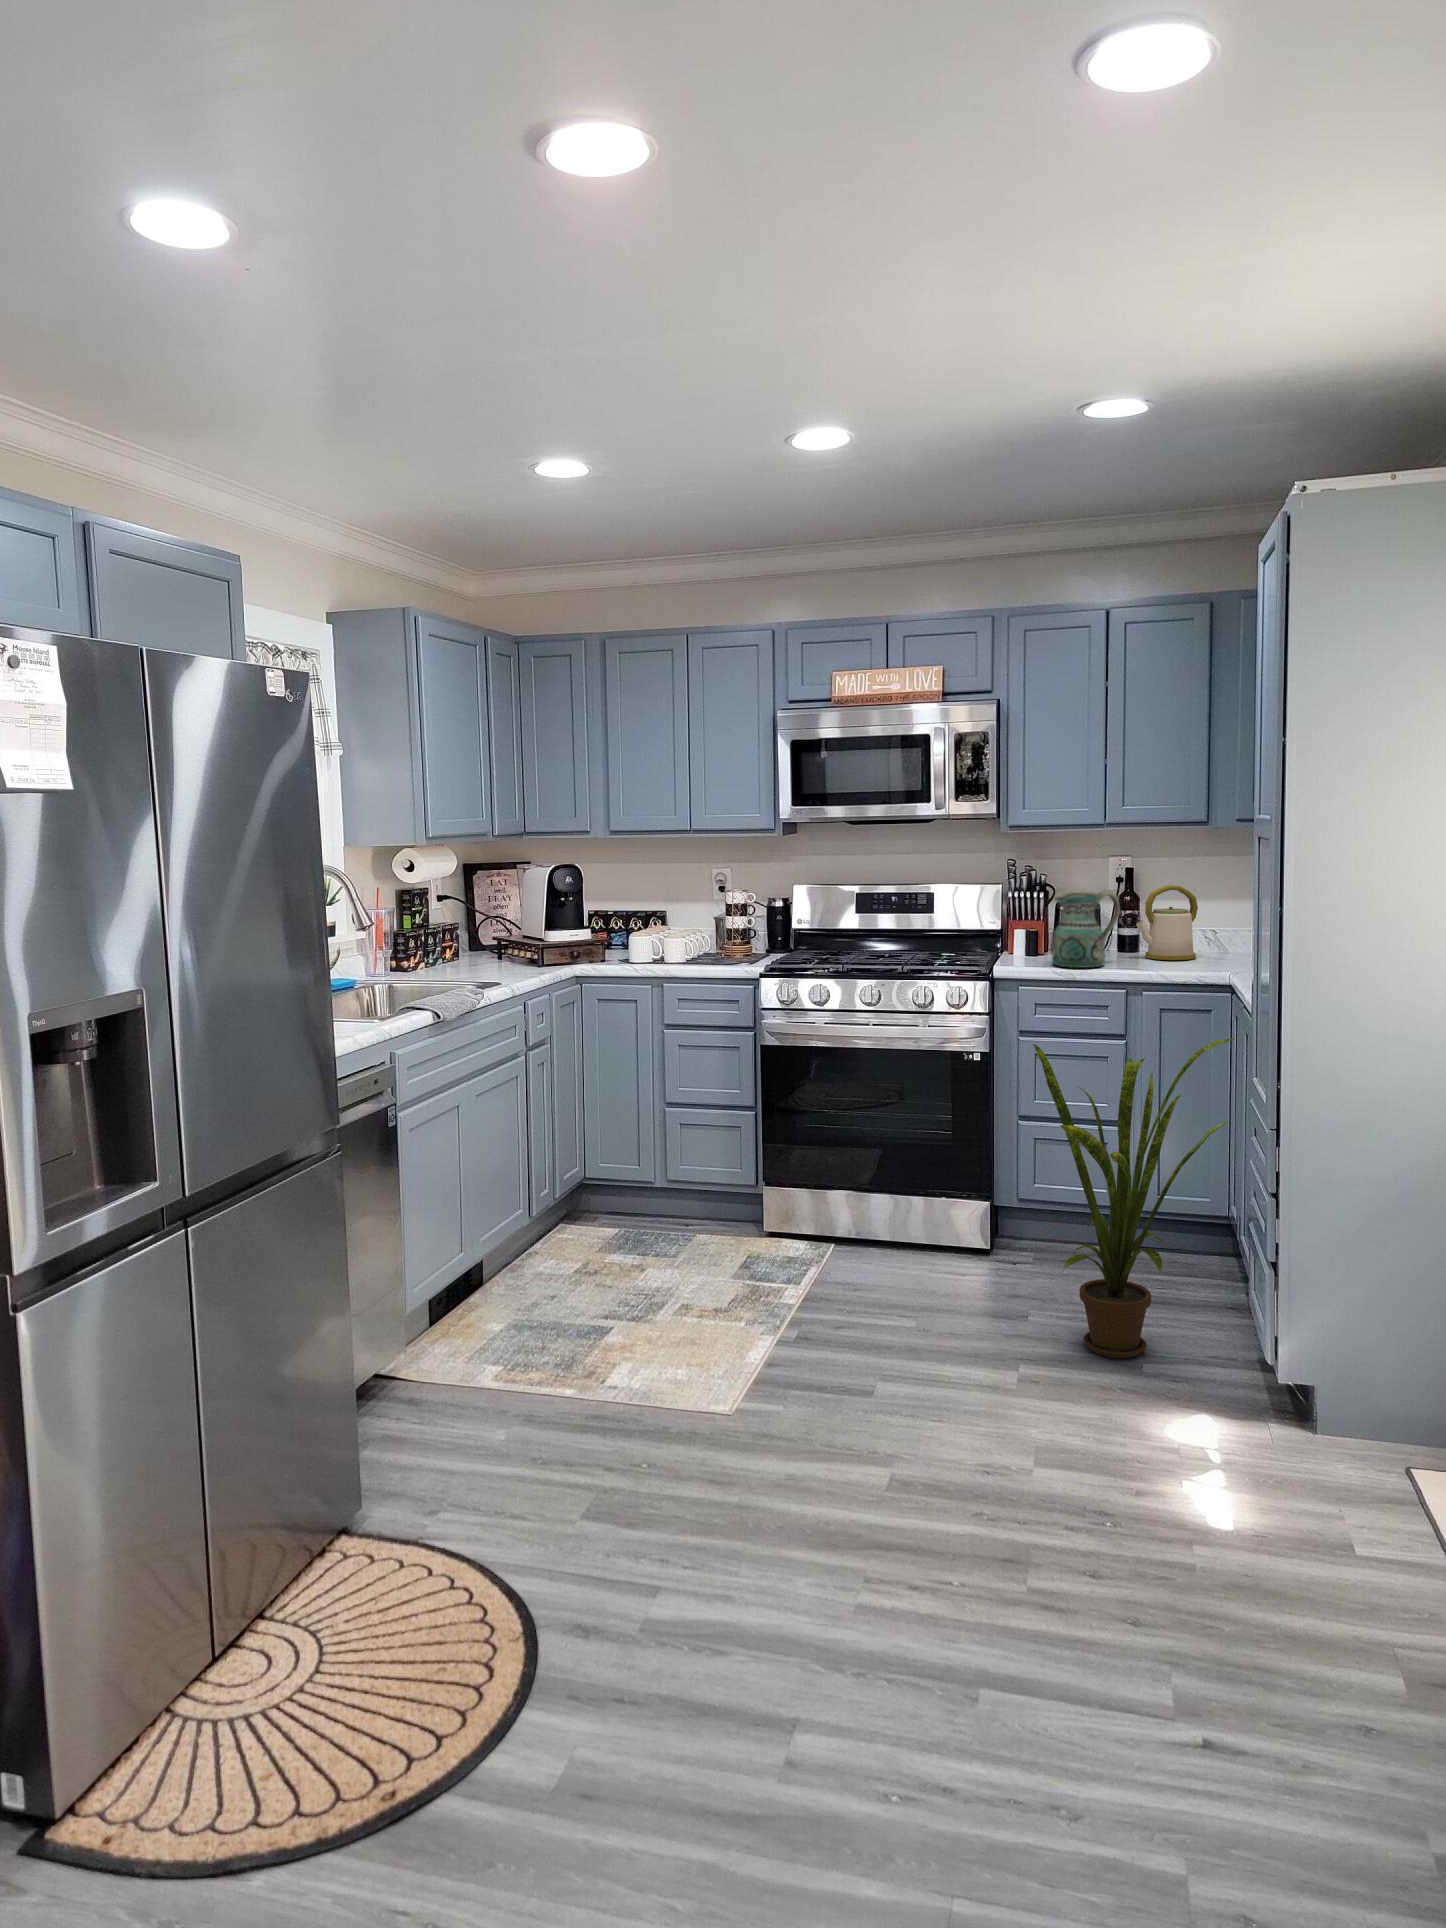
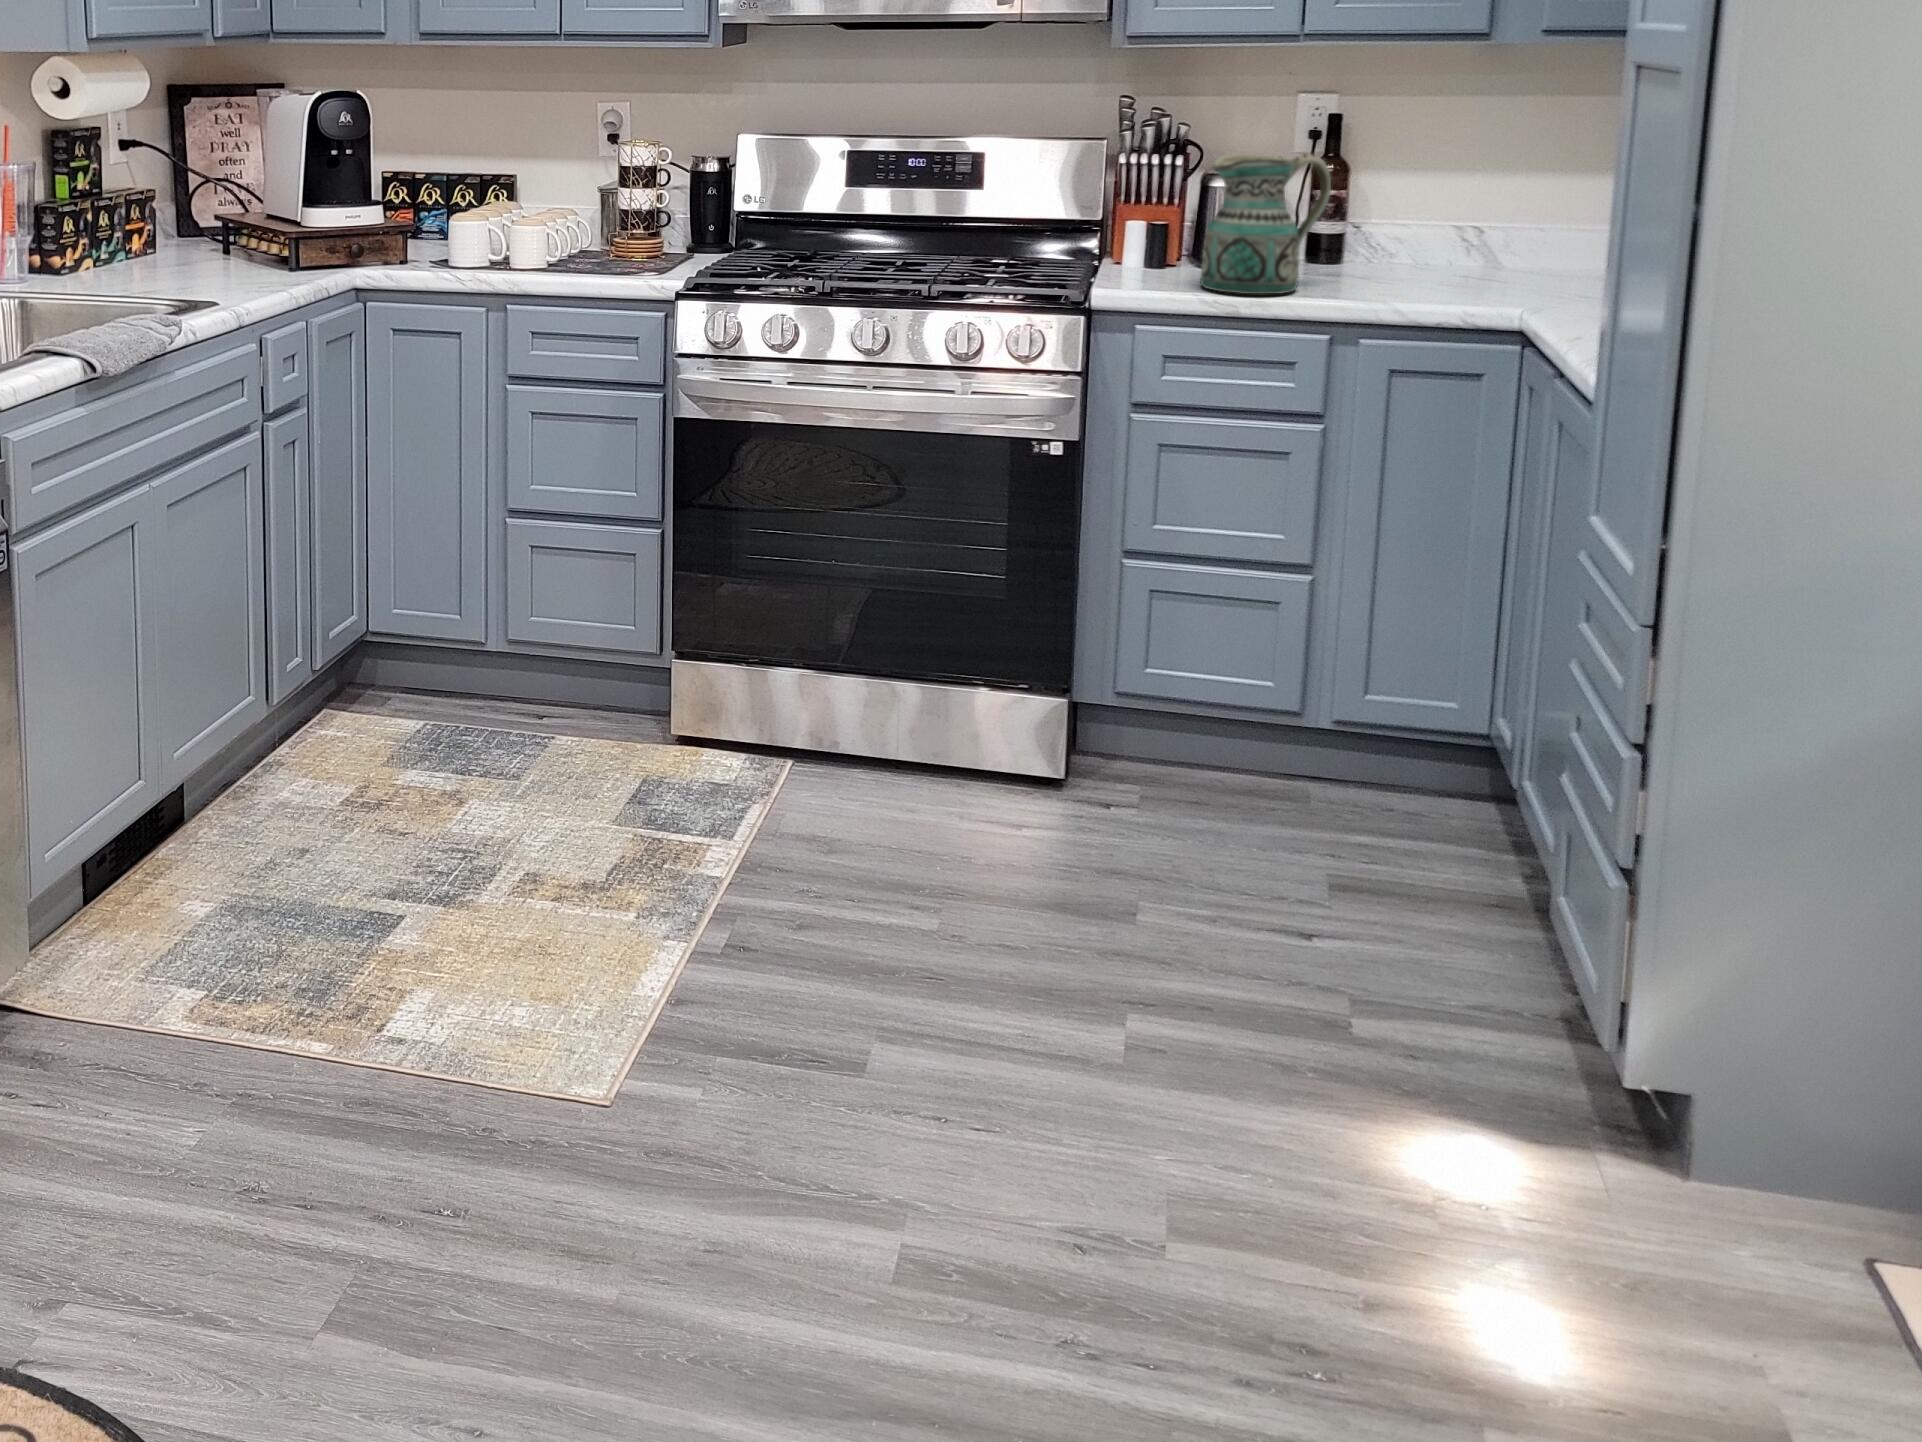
kettle: present [1136,885,1198,960] -> none [1357,145,1474,282]
house plant: present [1034,1038,1235,1358] -> none [1185,452,1588,1020]

